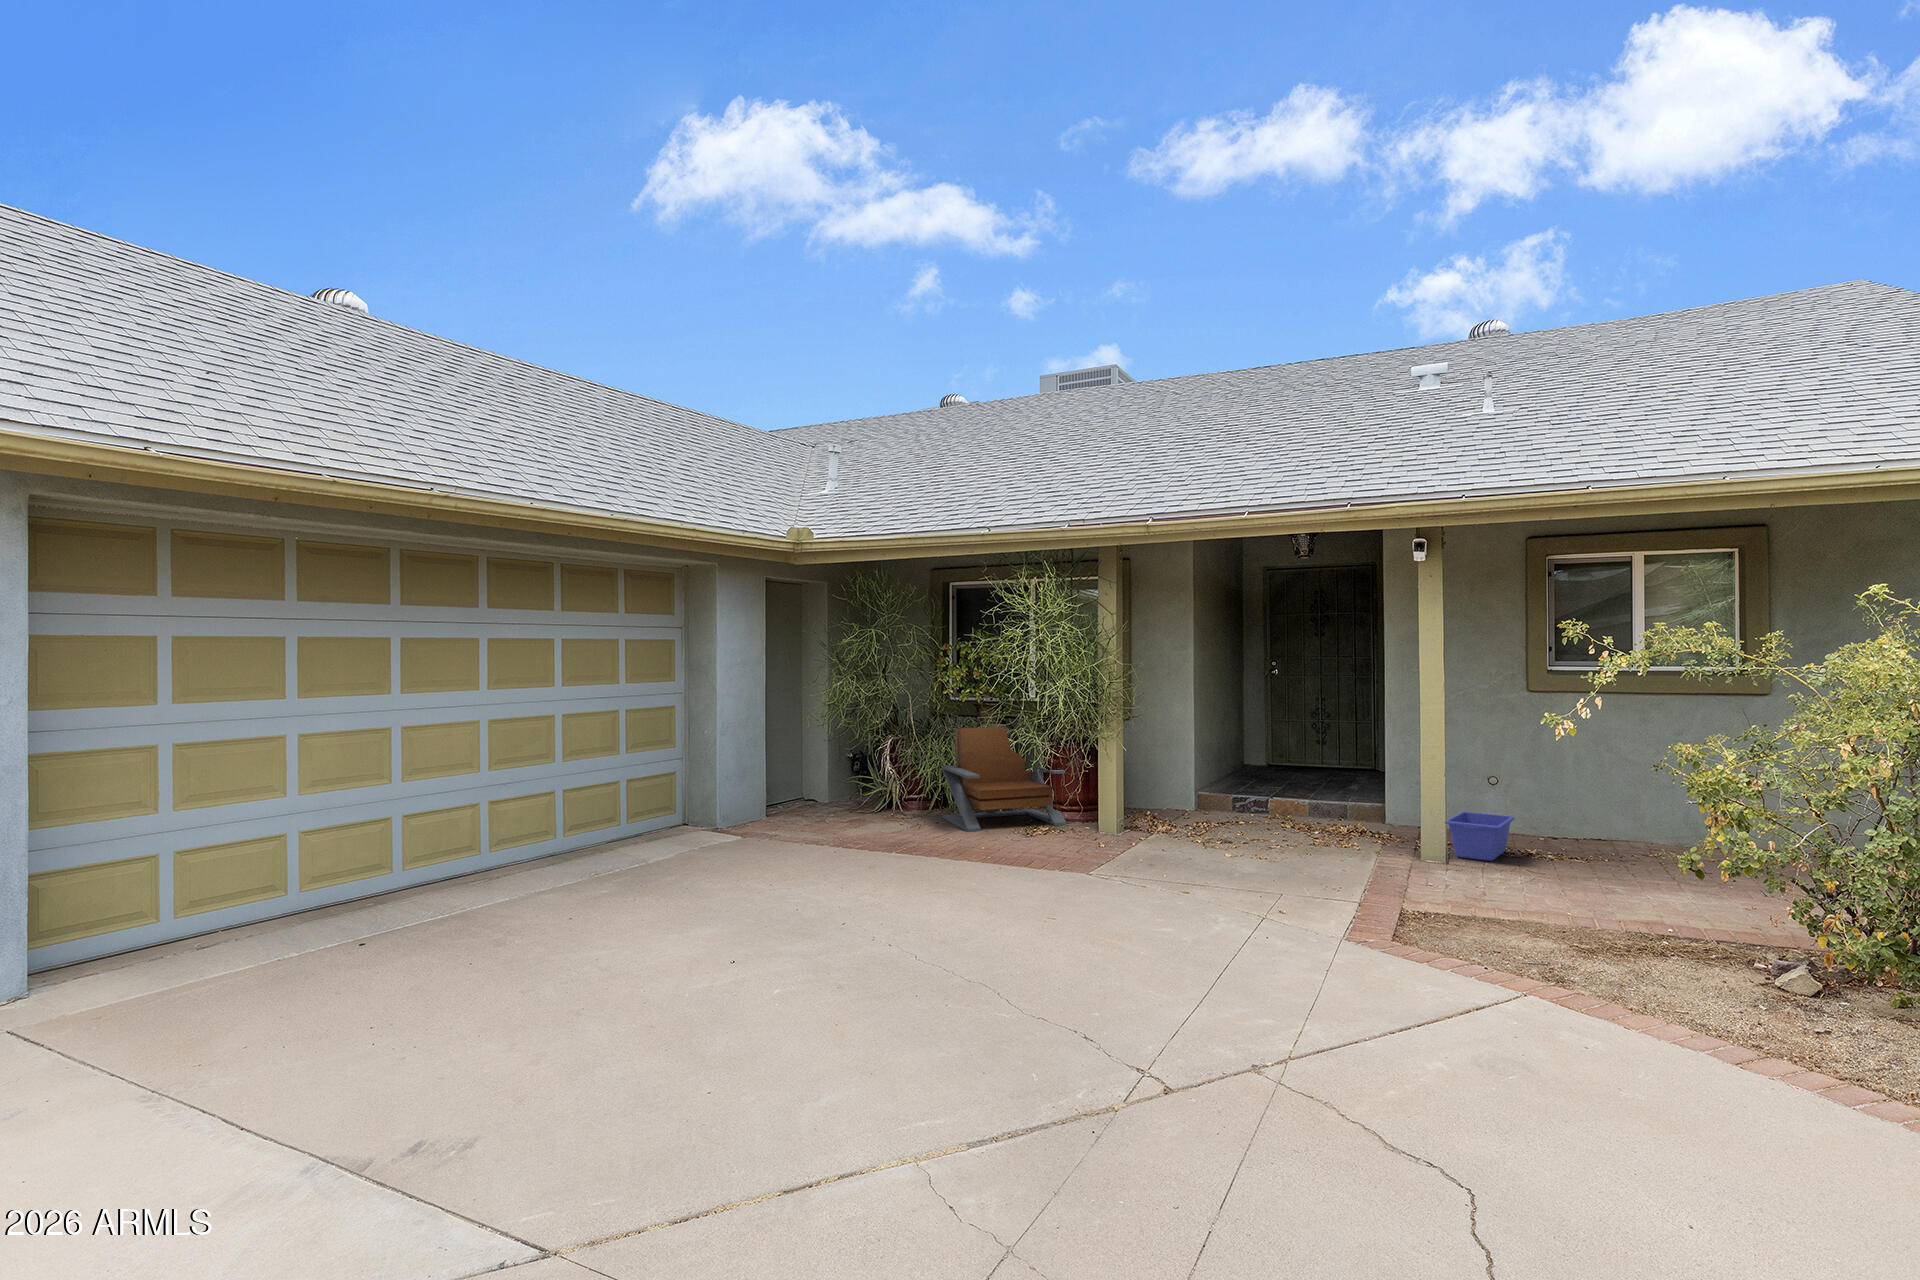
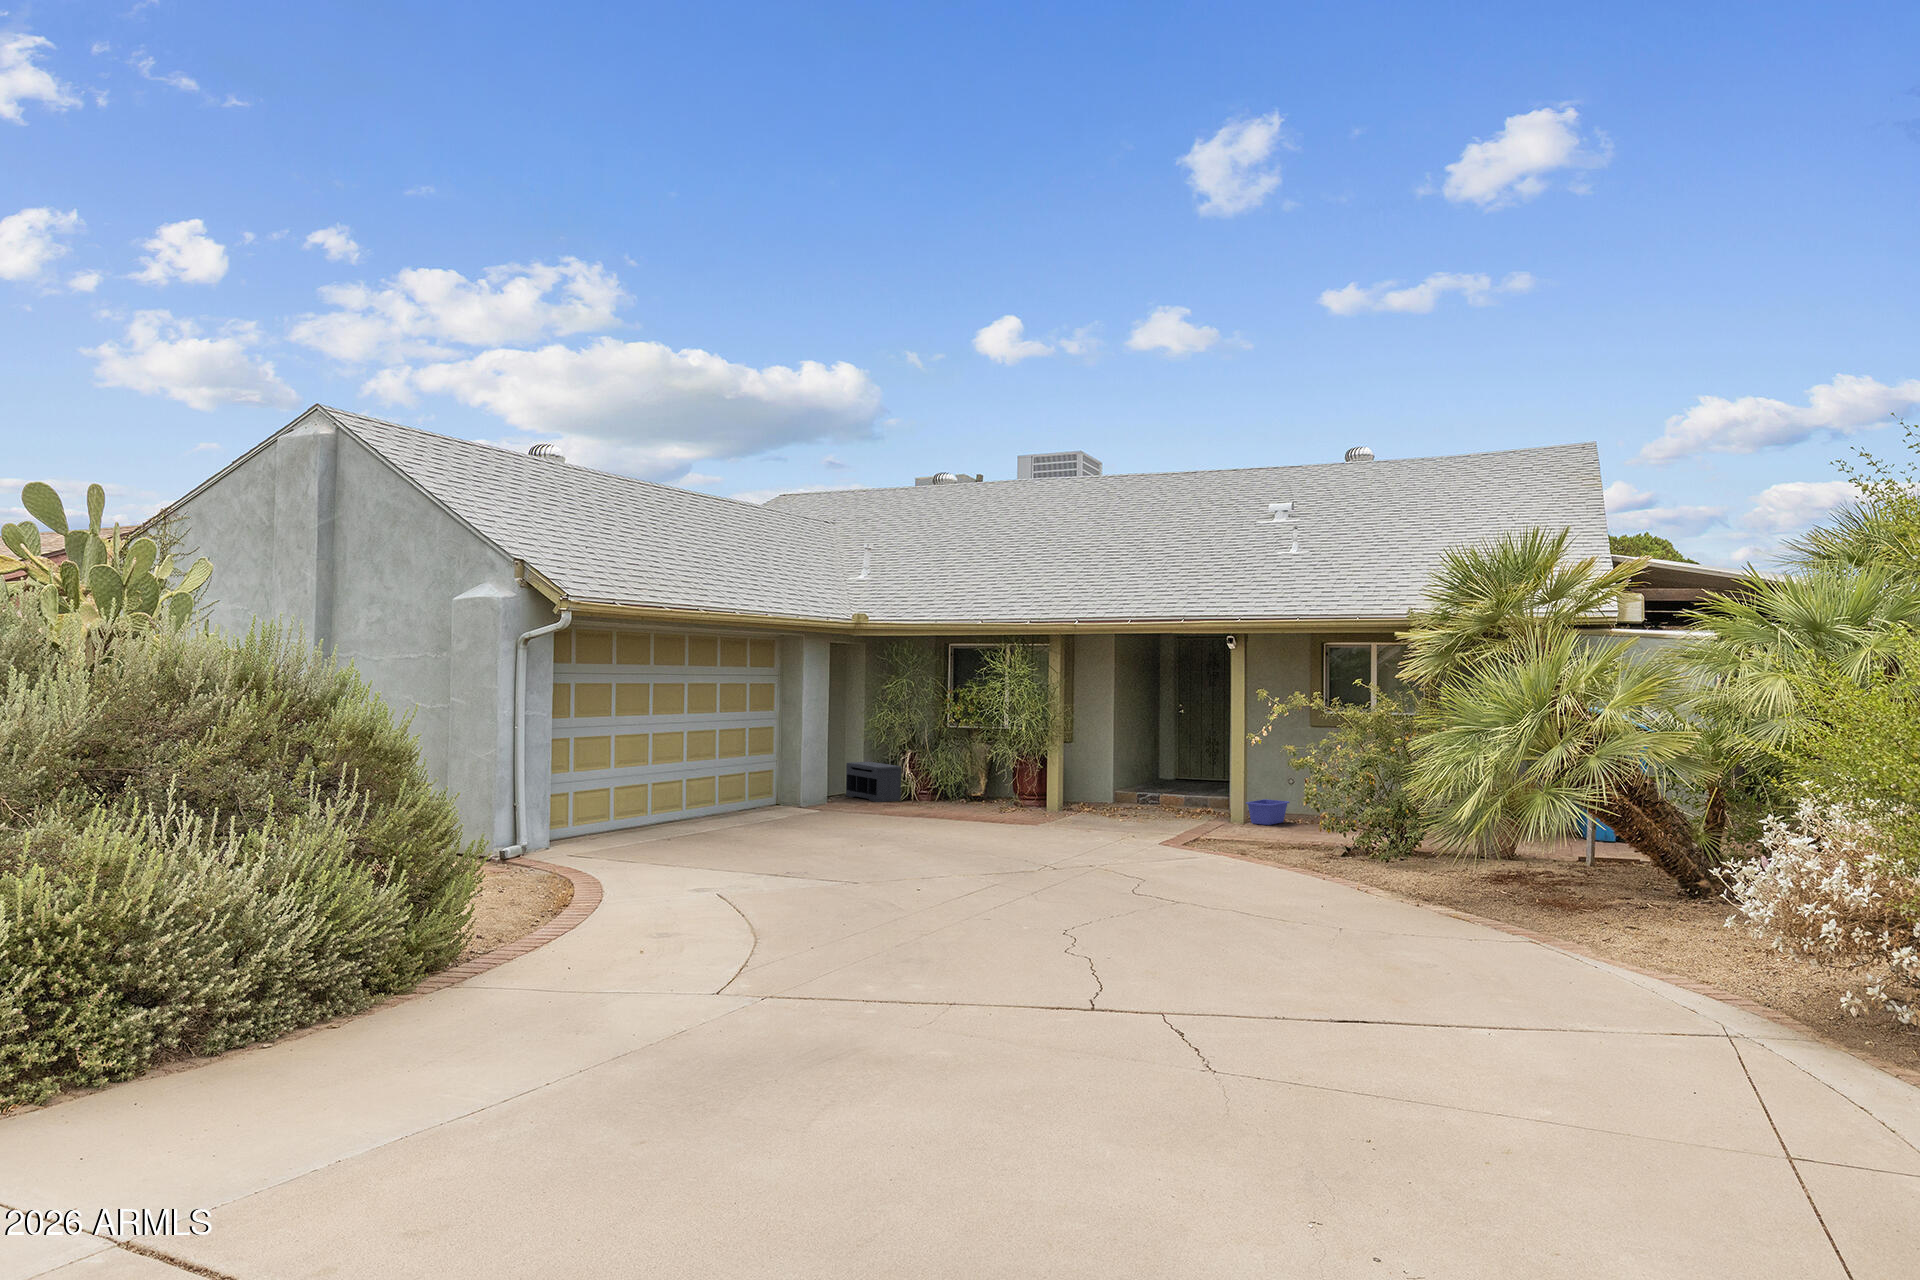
lounge chair: present [941,727,1066,832] -> none [945,743,1027,810]
bench: none [805,754,879,816] -> present [846,762,901,802]

